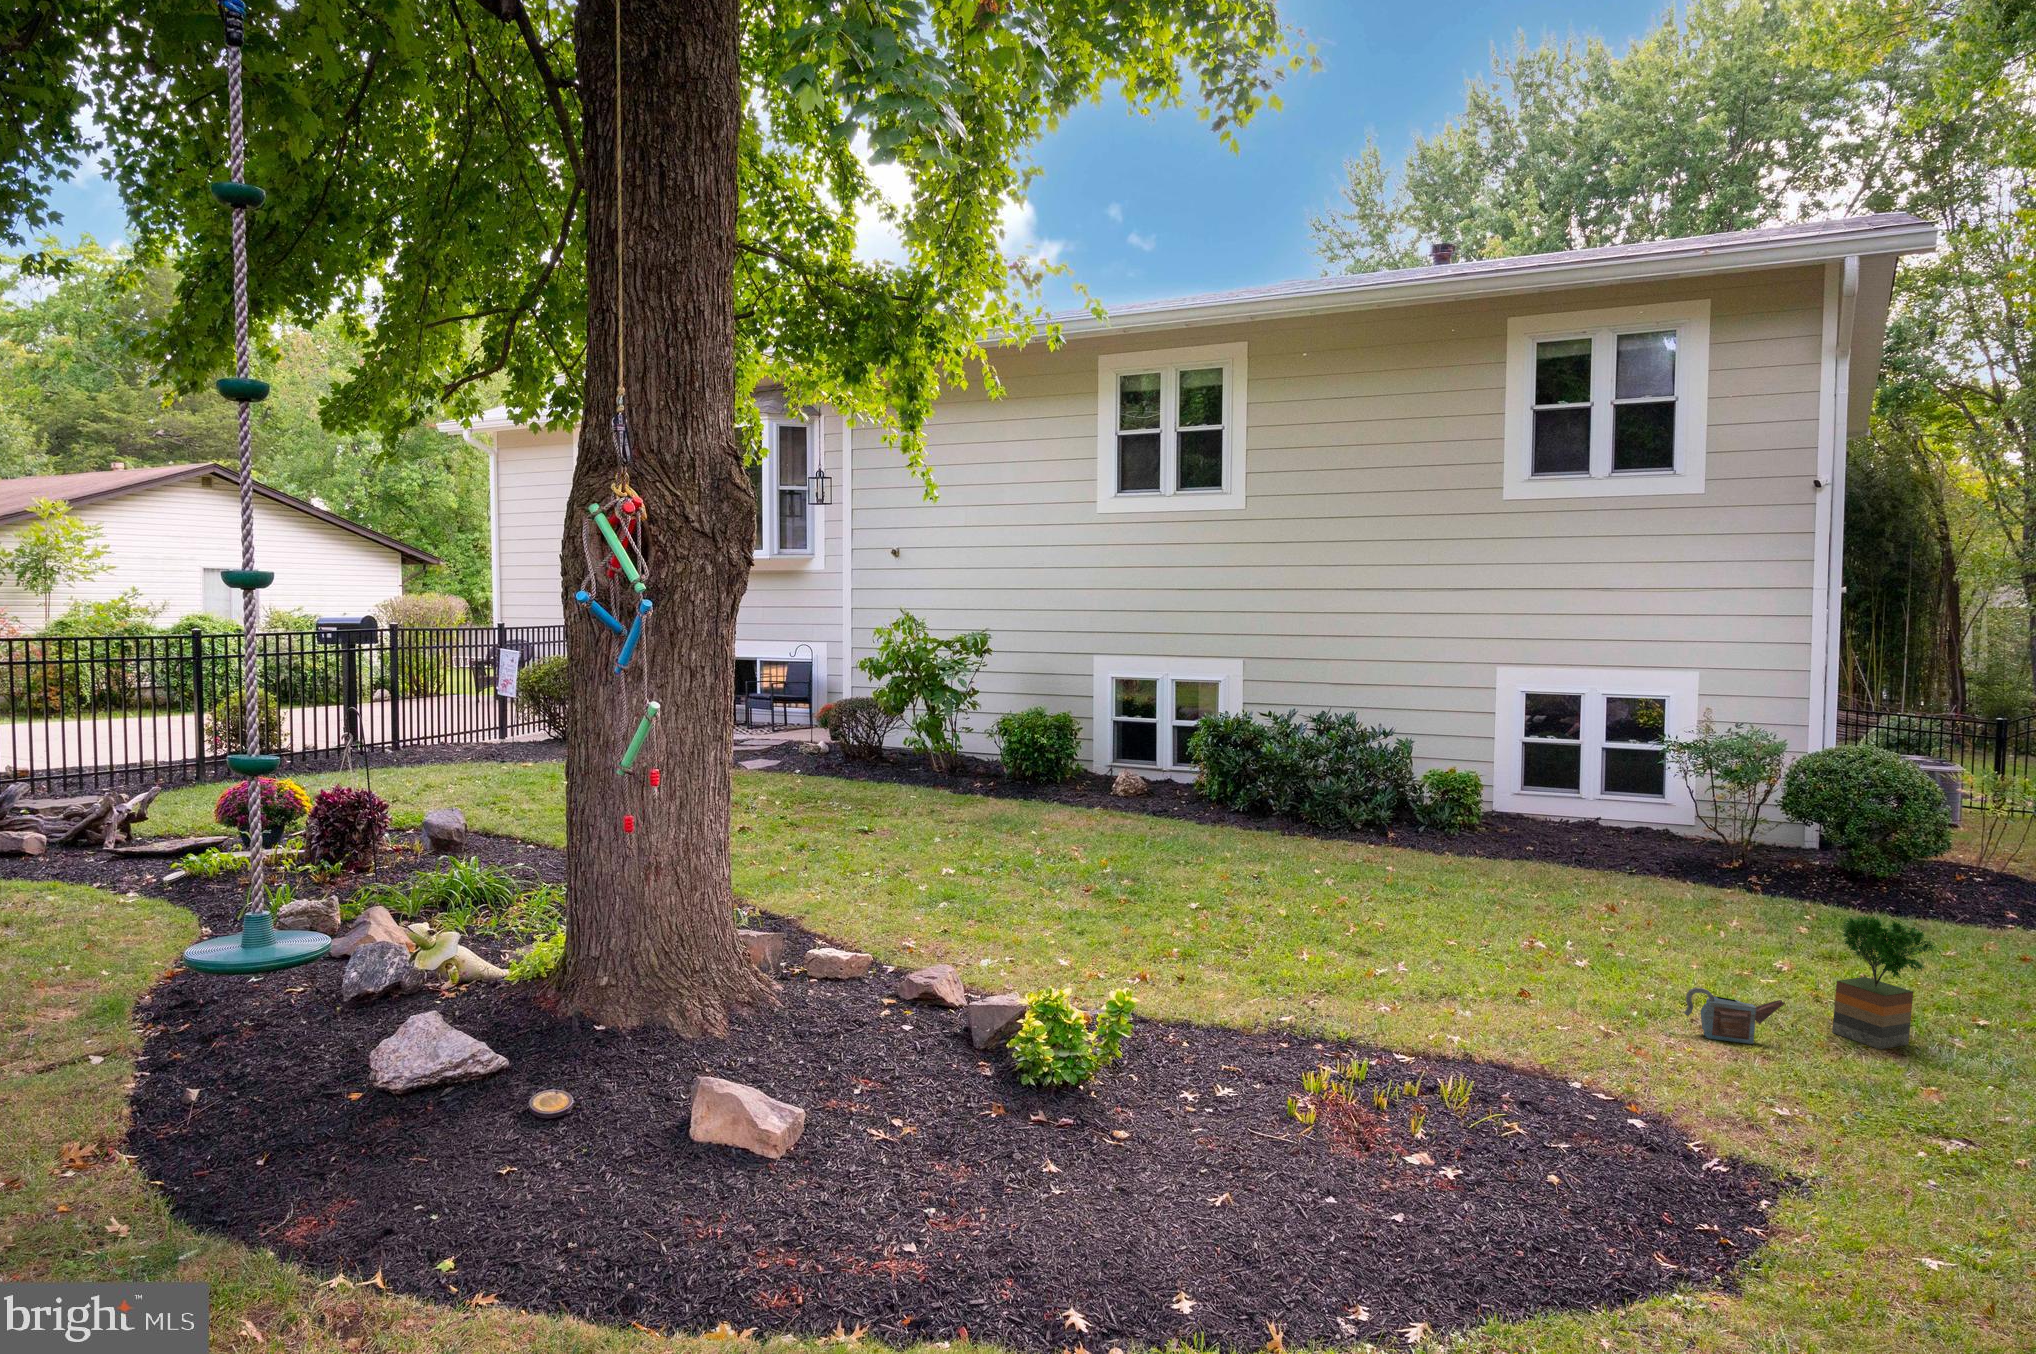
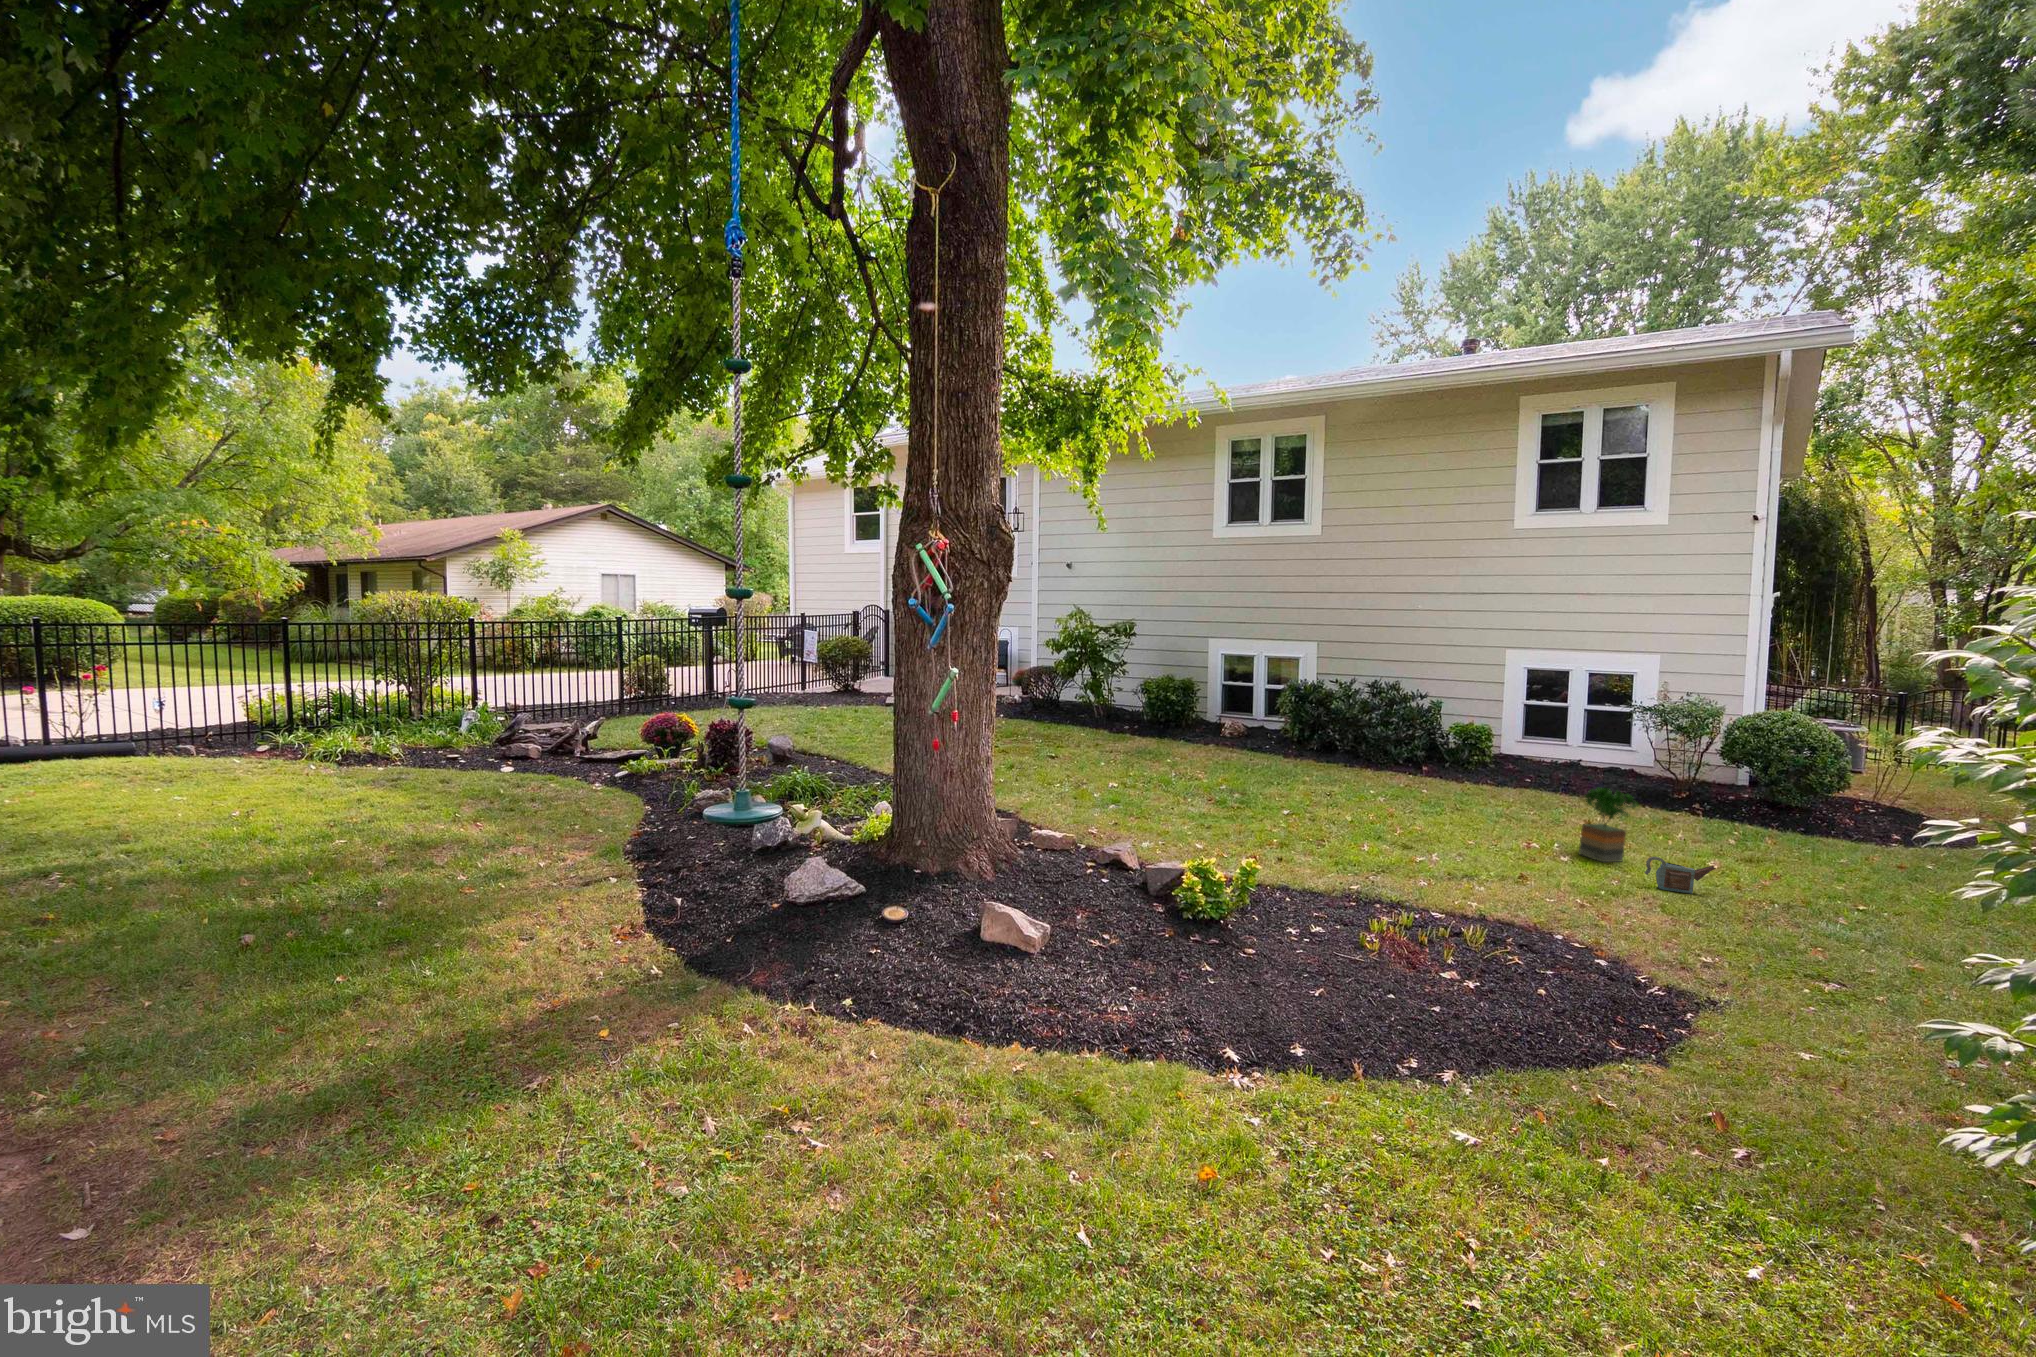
potted tree: present [1832,916,1936,1049] -> present [1579,788,1638,862]

